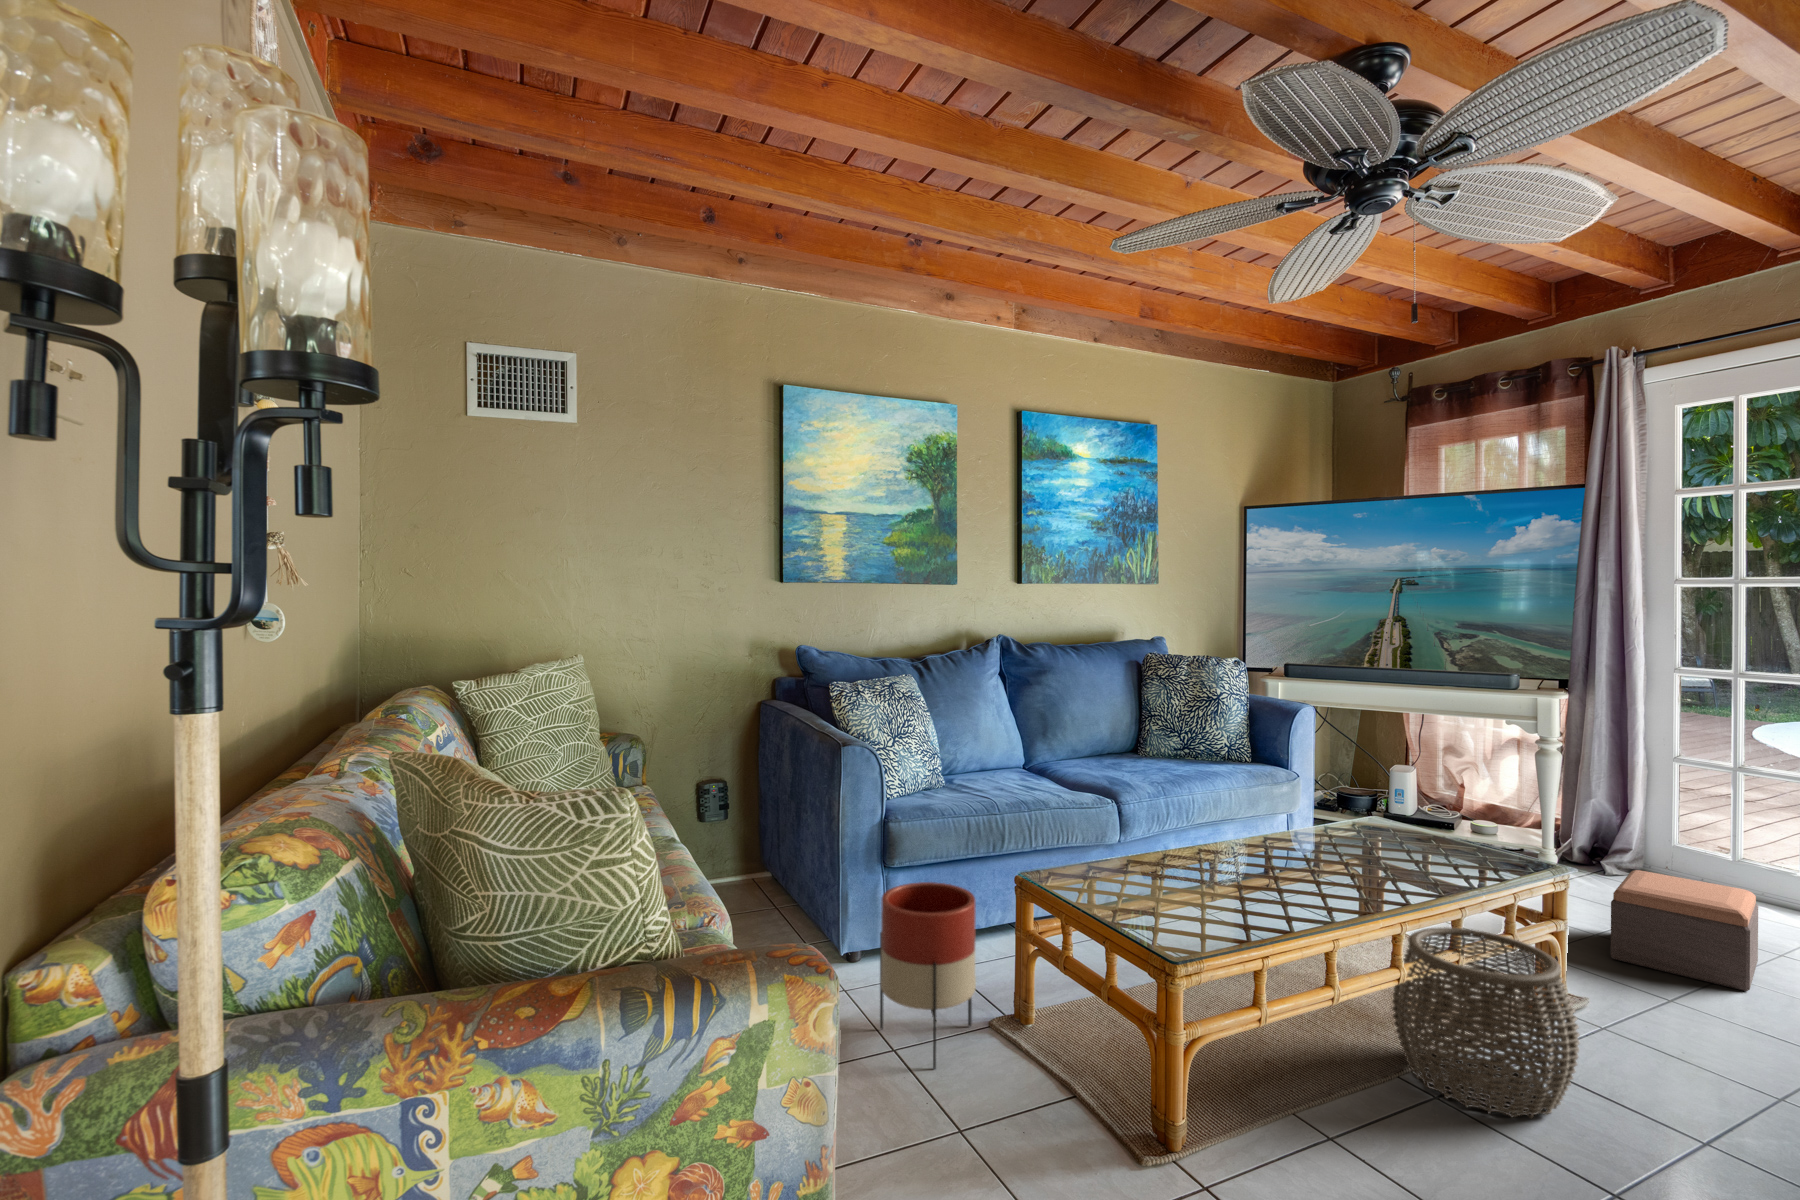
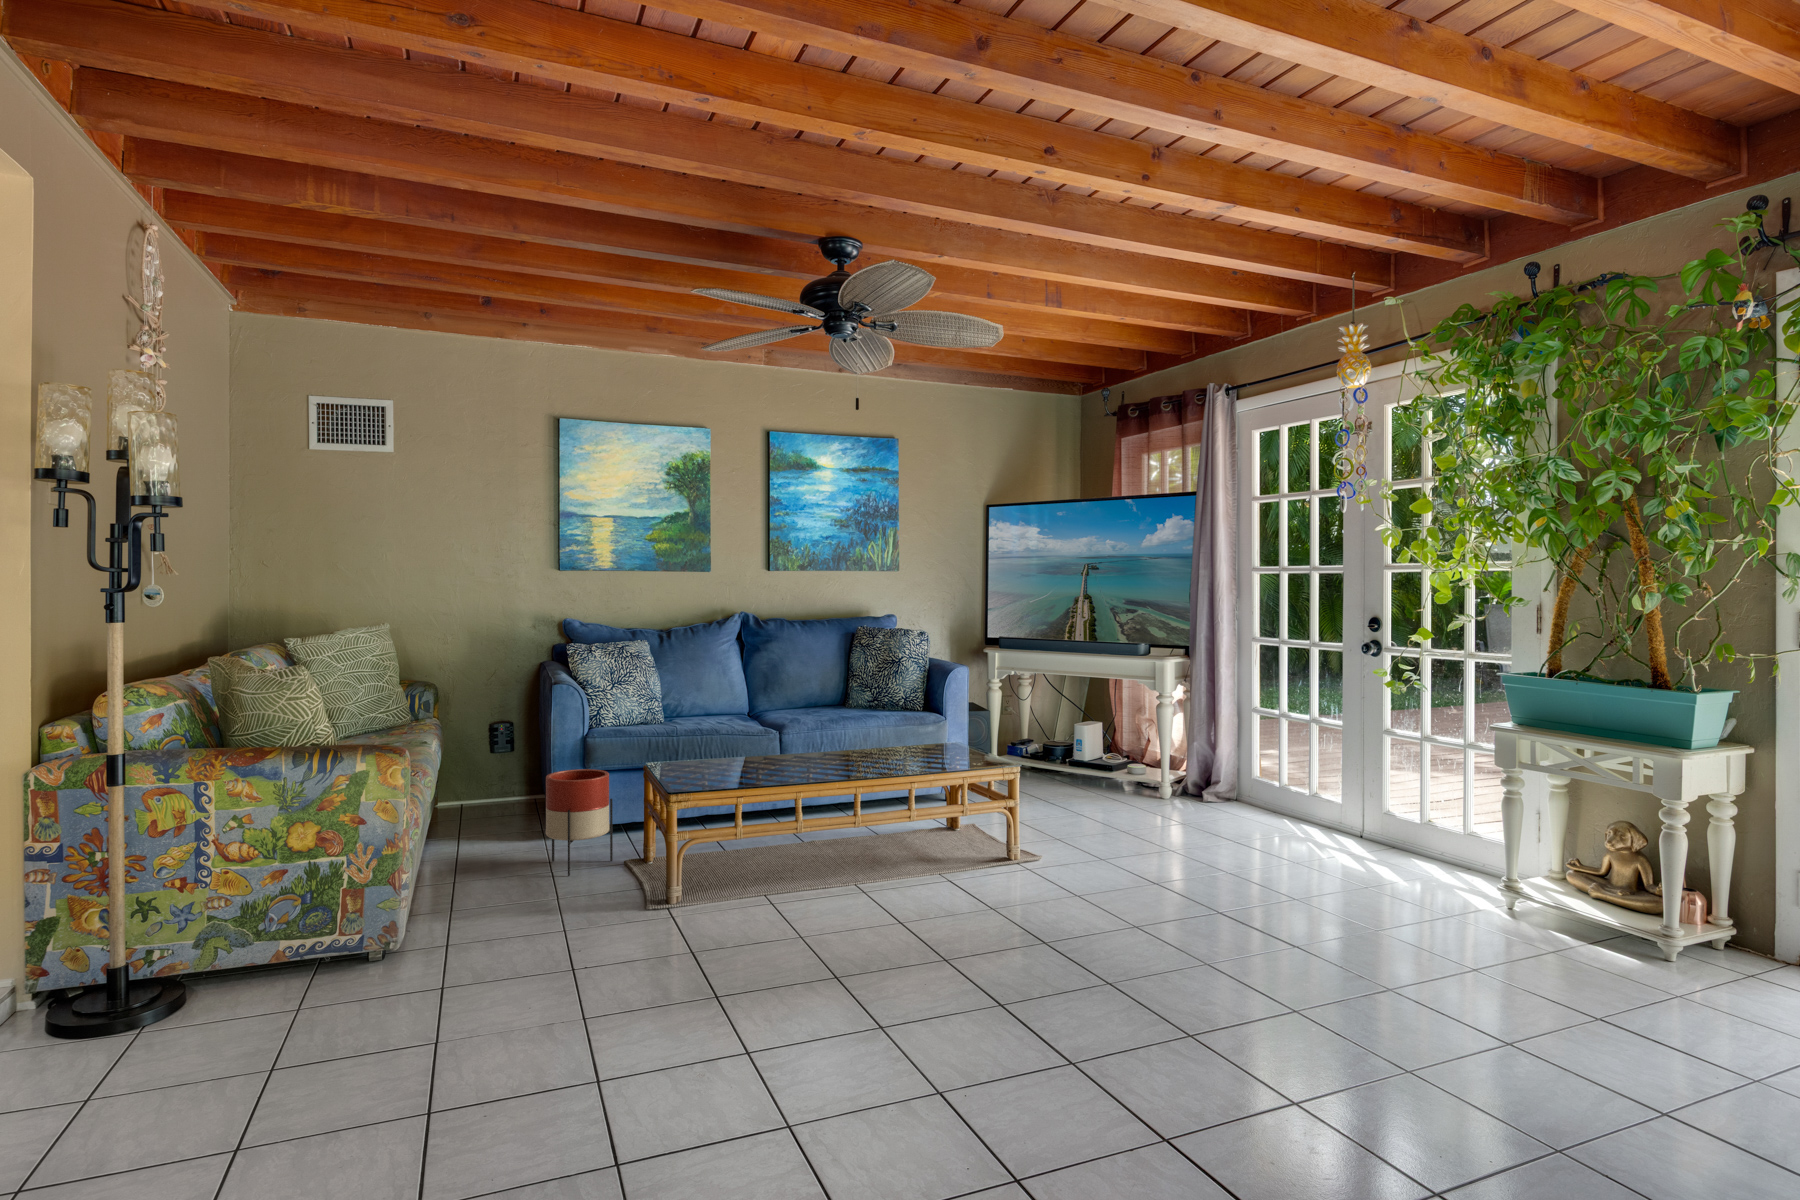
footstool: present [1611,870,1758,991] -> none [1096,782,1196,853]
woven basket: present [1392,927,1580,1118] -> none [847,794,945,895]

